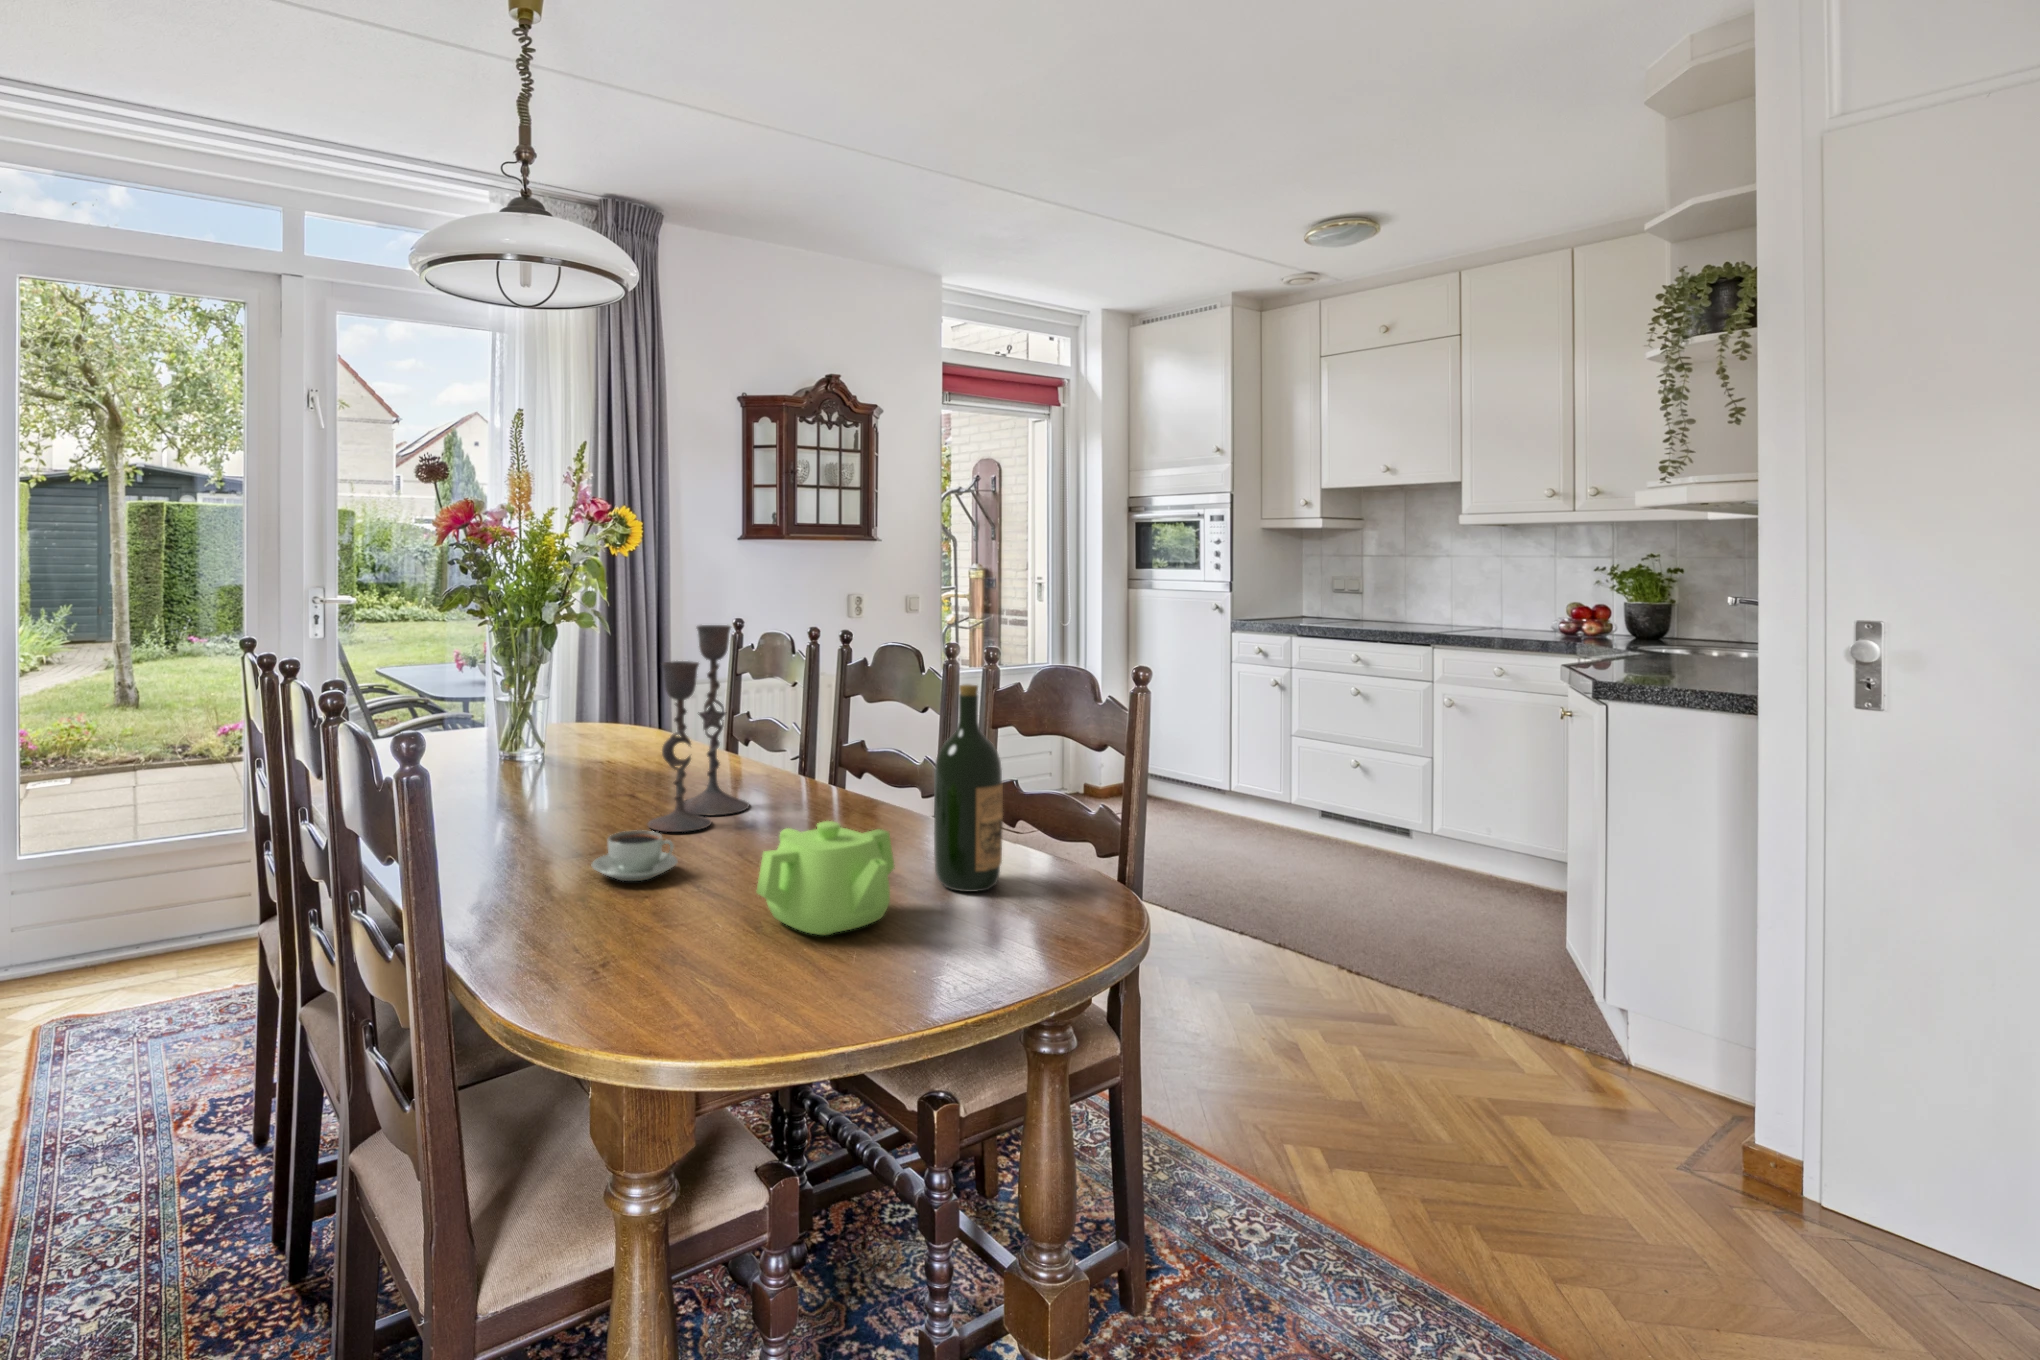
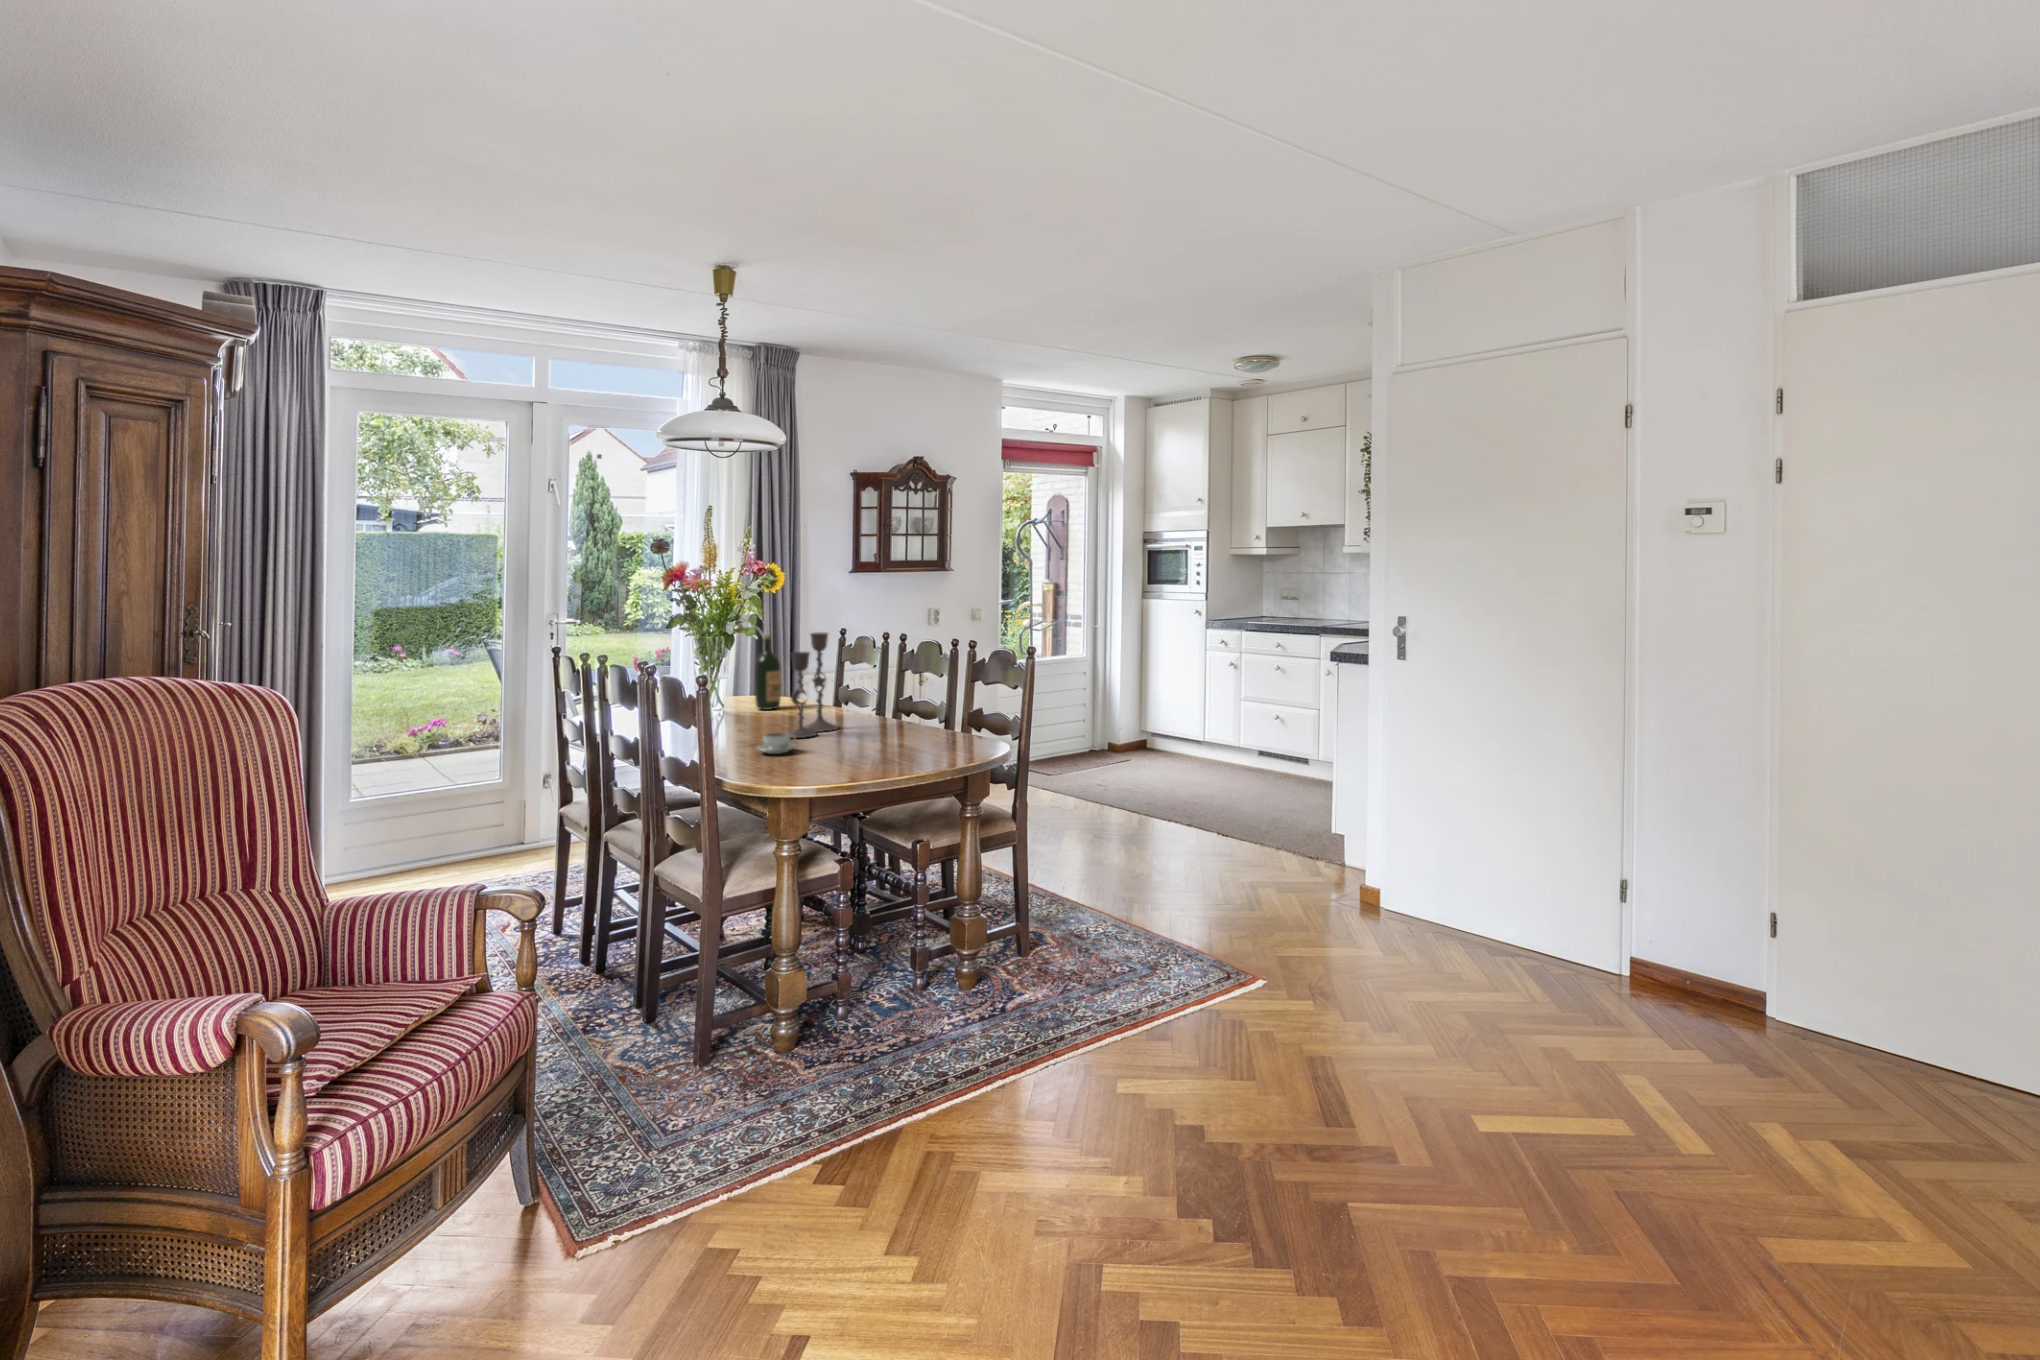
wine bottle: present [934,684,1003,892] -> present [755,635,781,710]
teapot: present [757,821,895,935] -> none [830,719,896,766]

